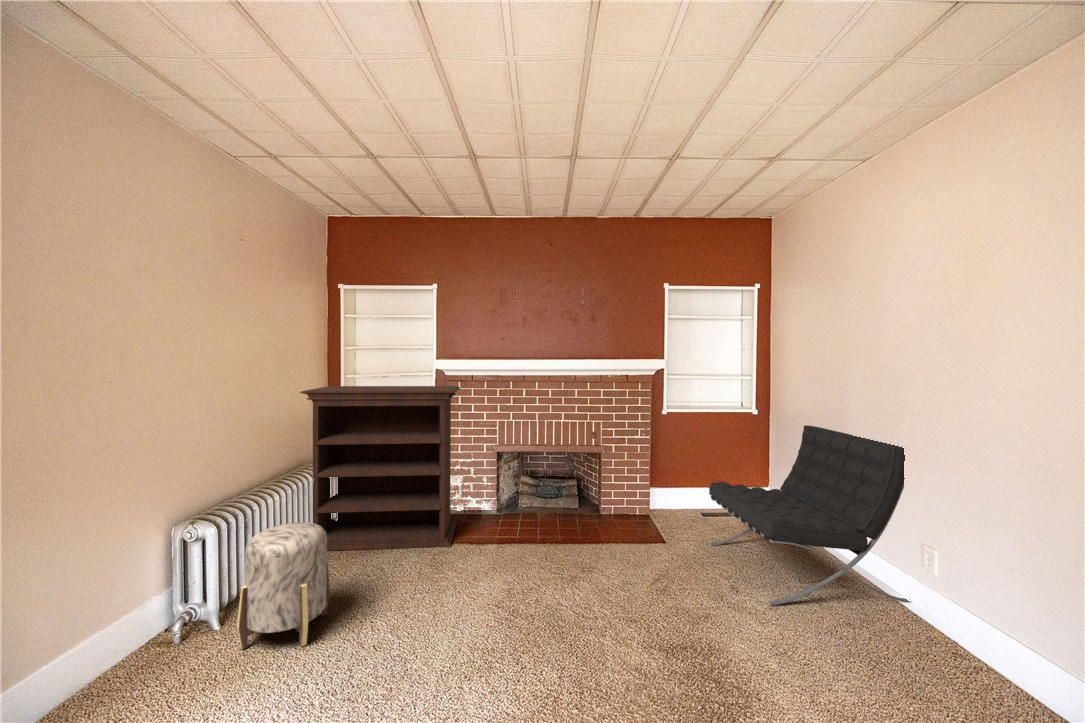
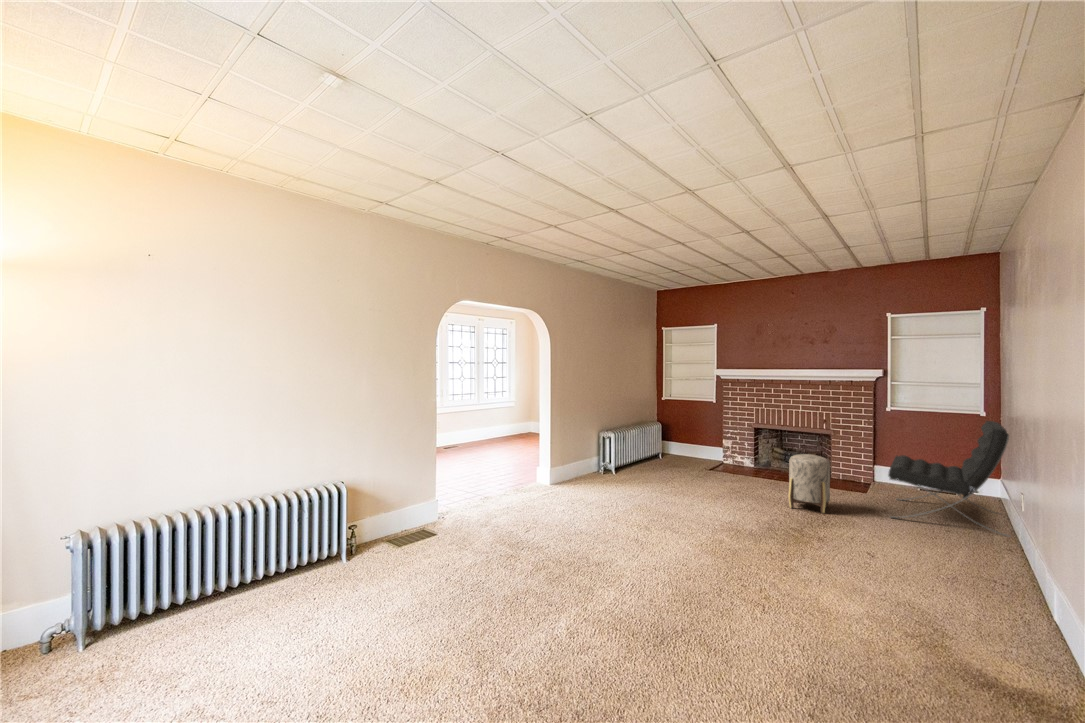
bookshelf: present [300,386,460,551] -> none [642,383,728,474]
ottoman: present [237,522,330,649] -> present [788,454,830,513]

